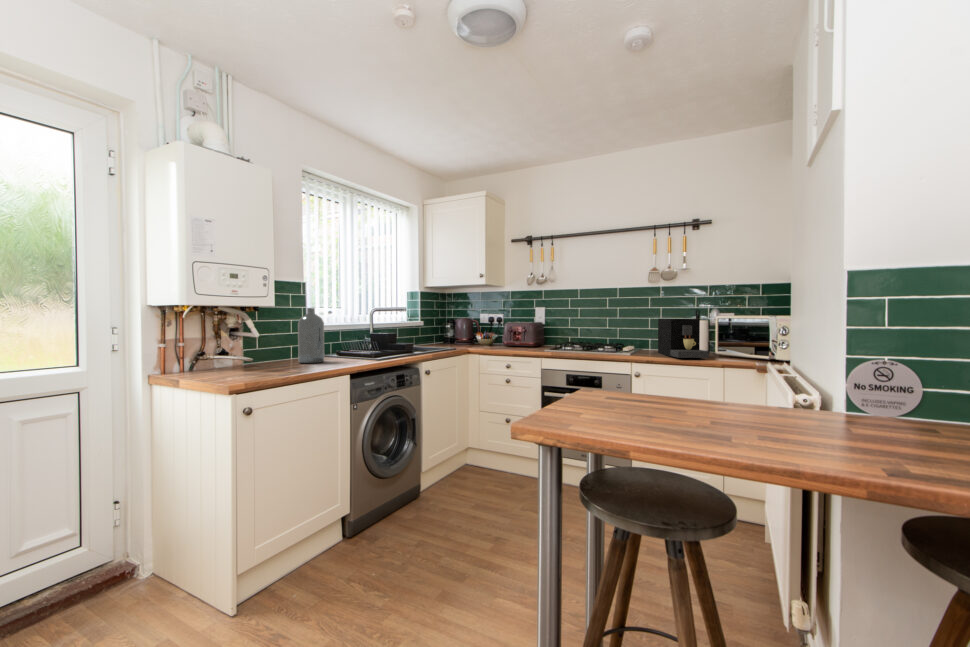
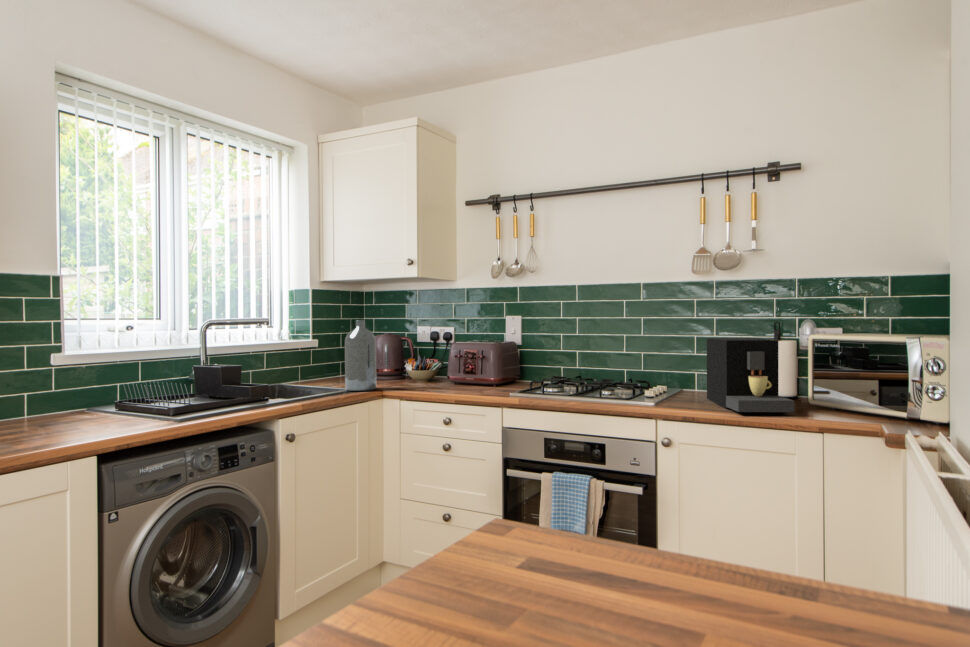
bottle: present [298,308,324,363] -> present [345,321,376,391]

